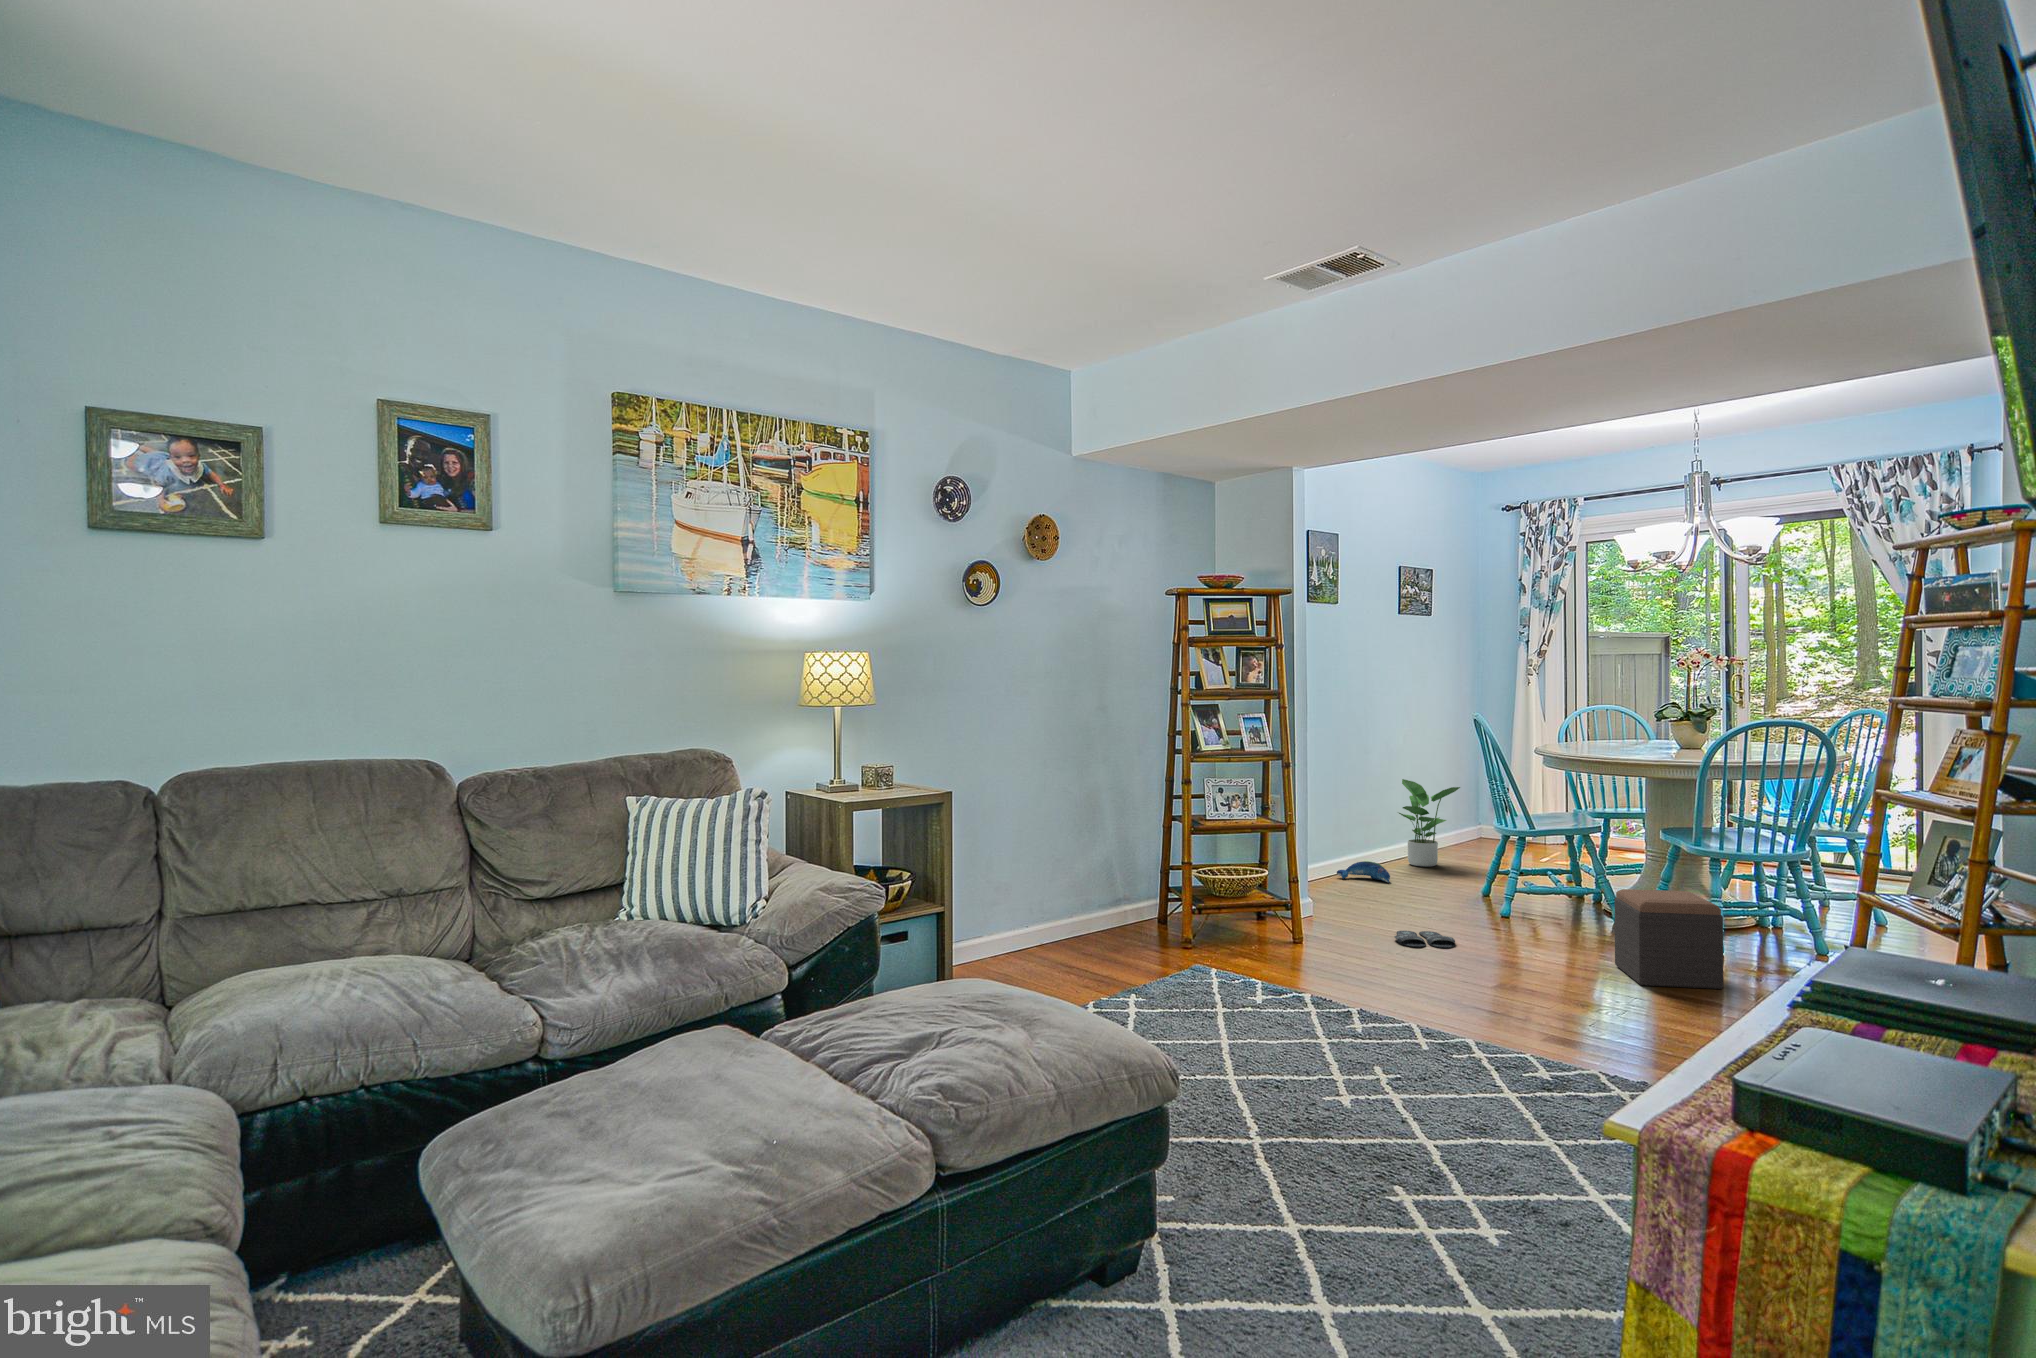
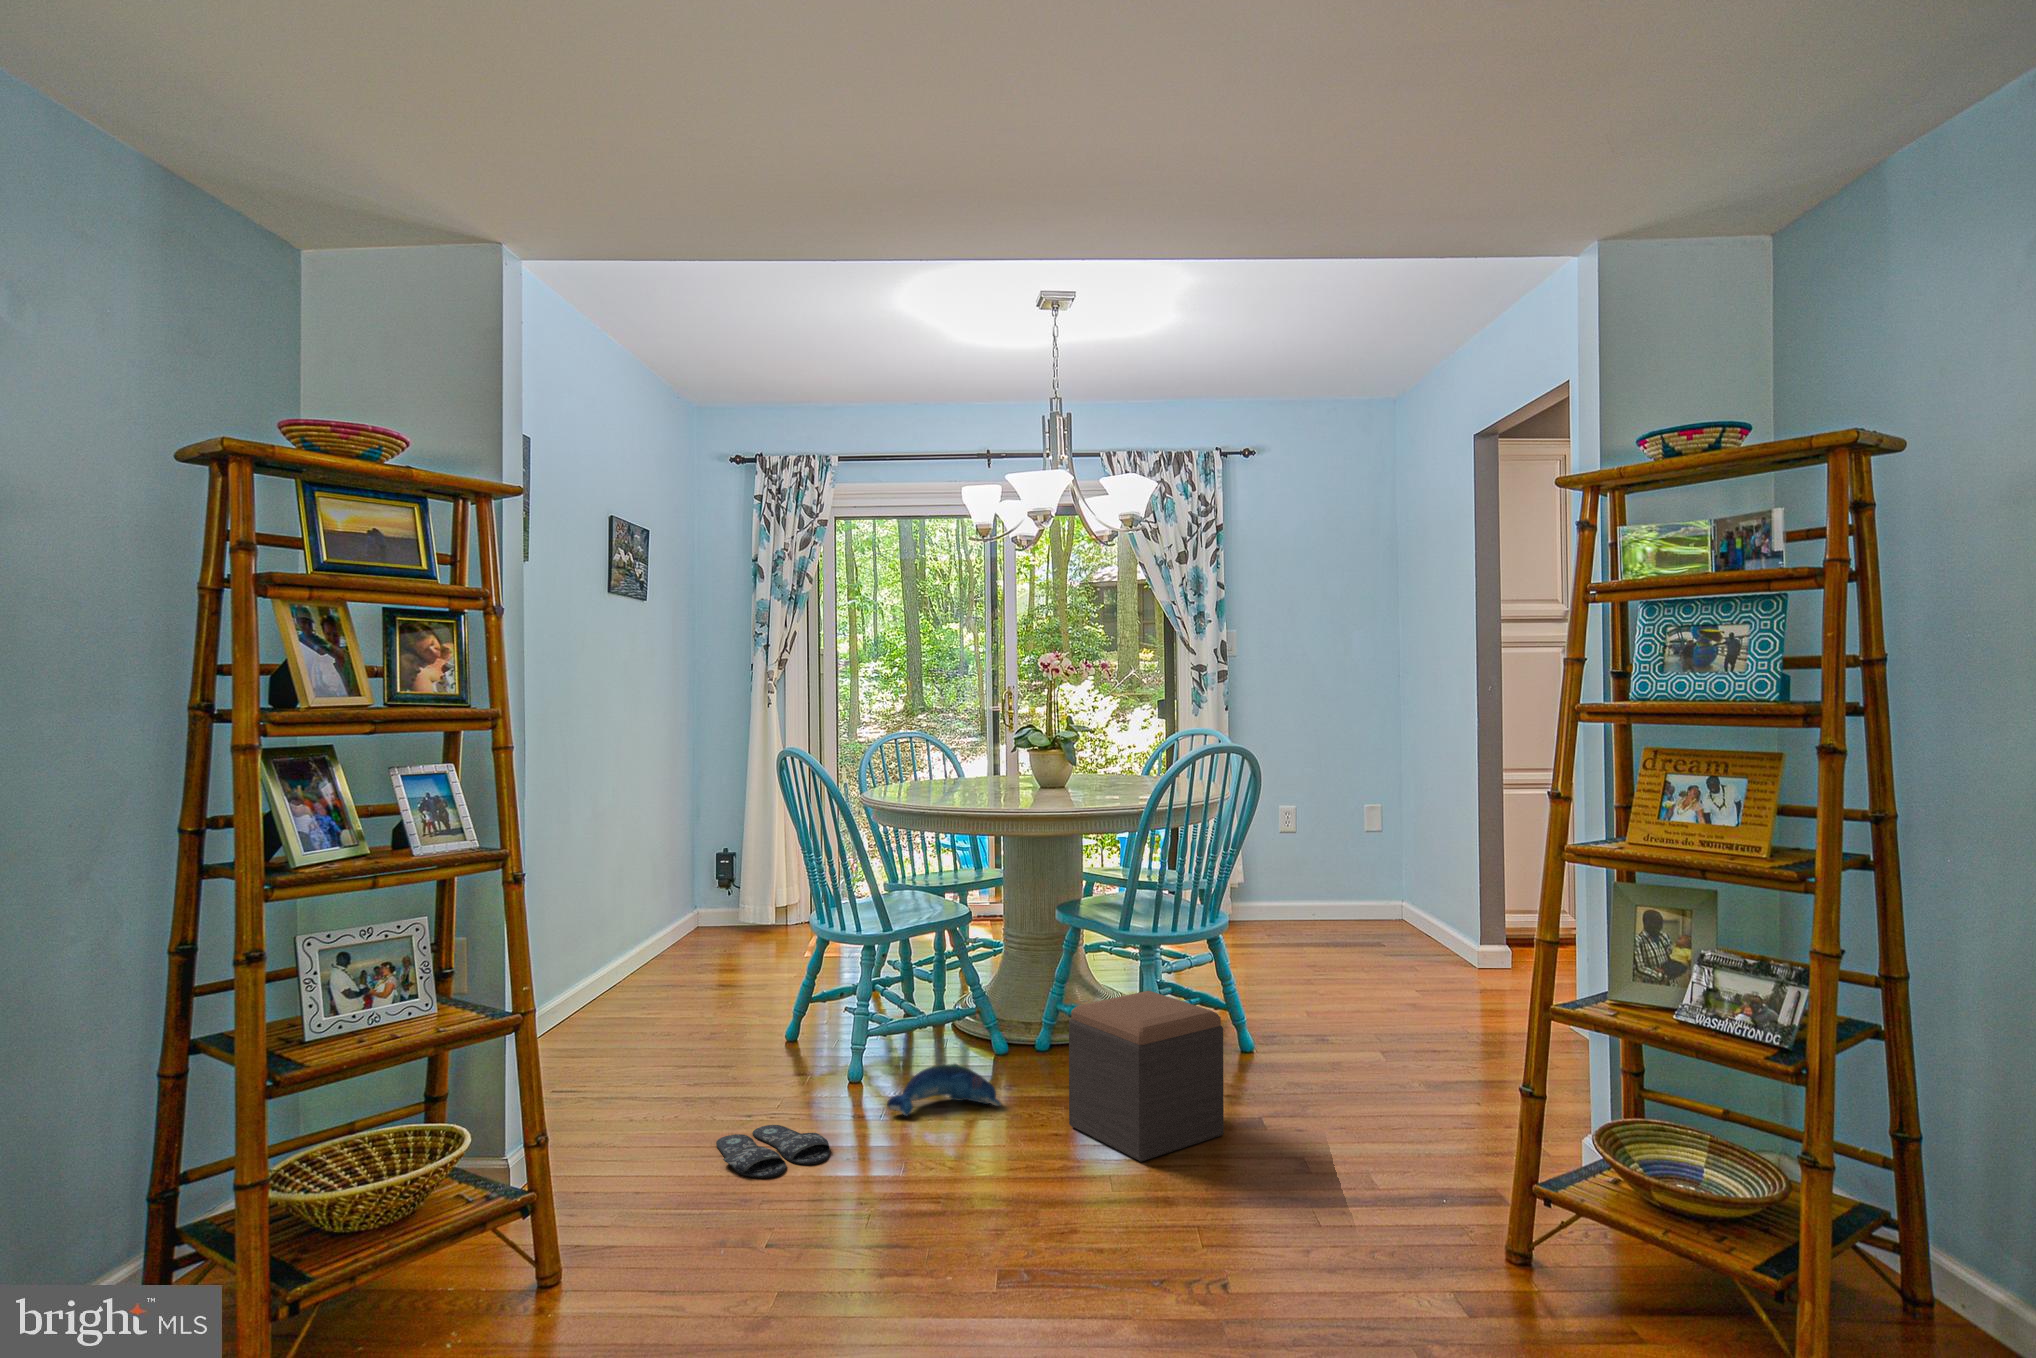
potted plant: present [1399,779,1460,867] -> none [610,845,708,978]
plush toy: present [1337,861,1390,883] -> present [887,1064,1001,1116]

